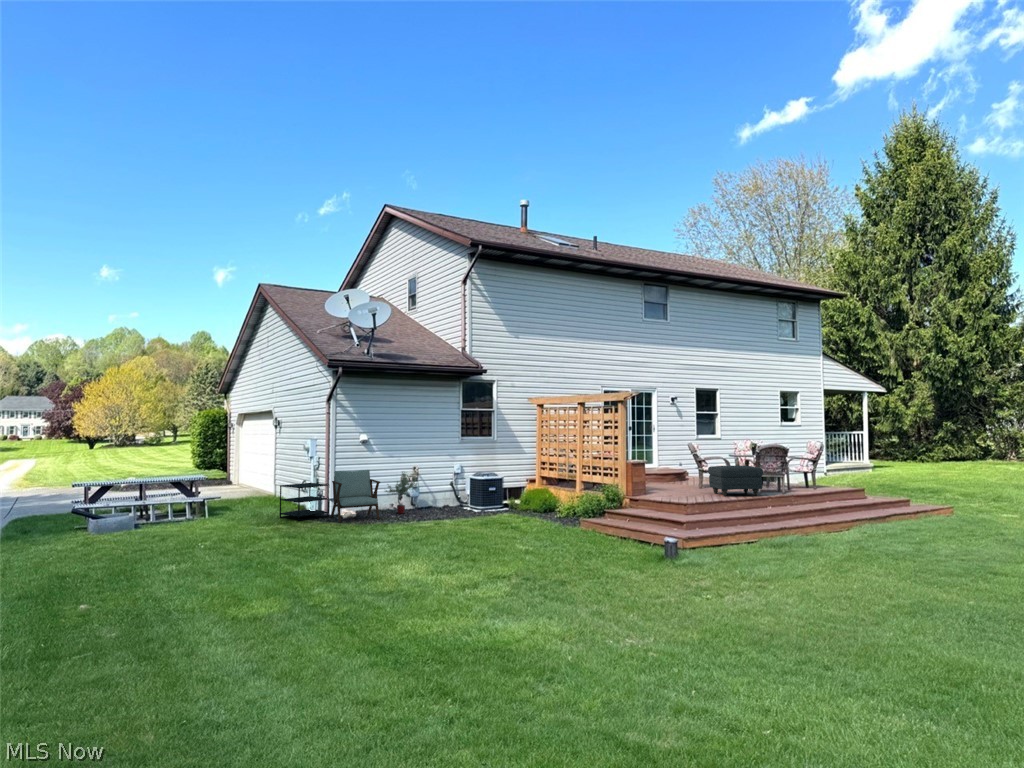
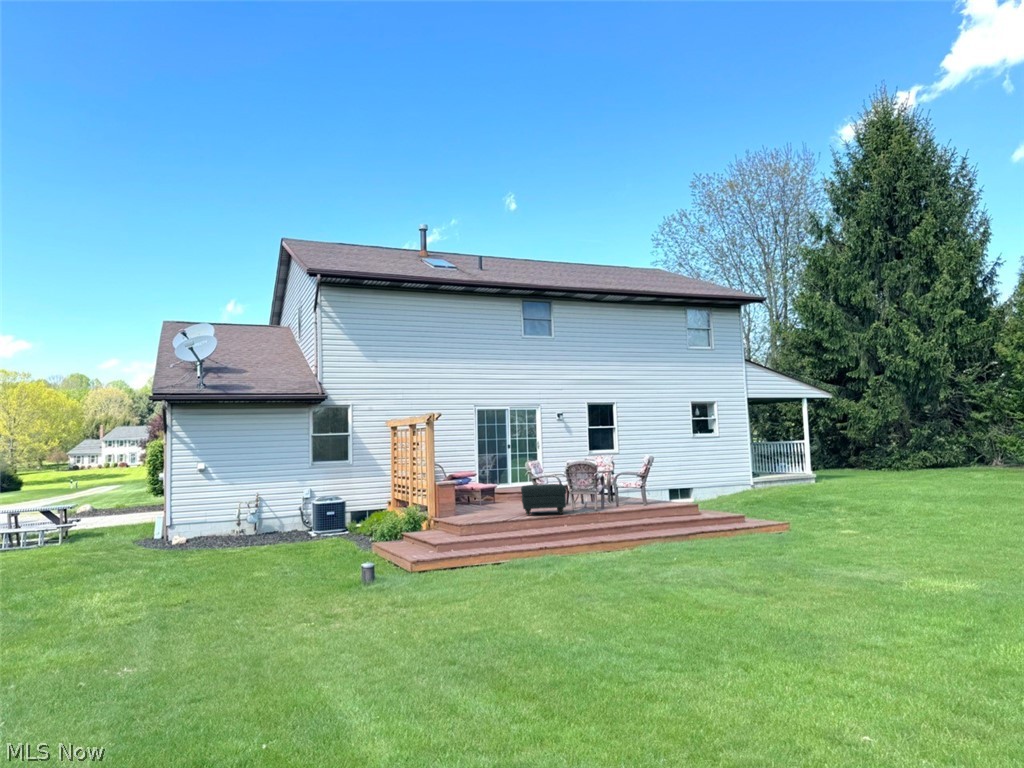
lounge chair: present [331,470,380,522] -> none [162,497,207,549]
potted tree: present [385,472,417,514] -> none [220,497,256,540]
side table: present [280,483,329,521] -> none [119,511,166,549]

